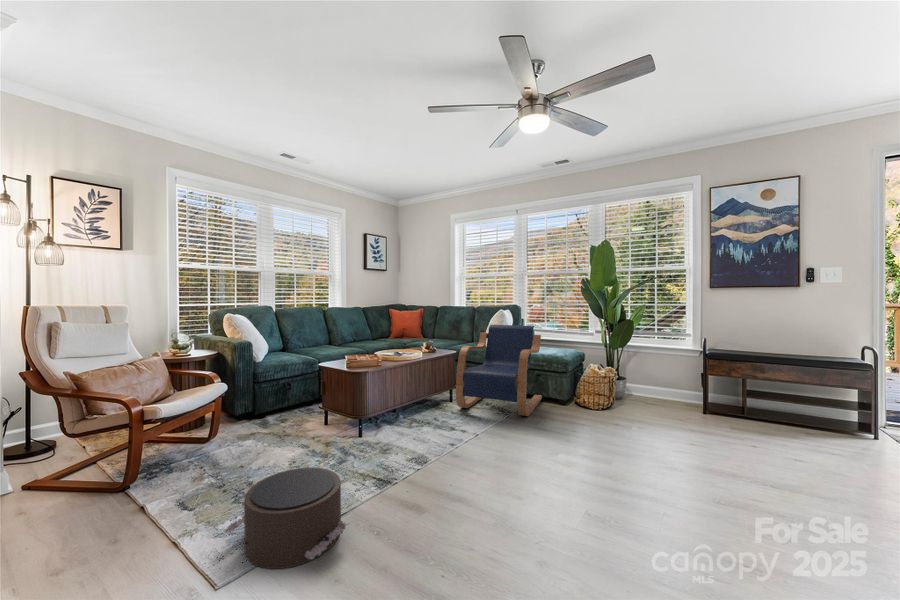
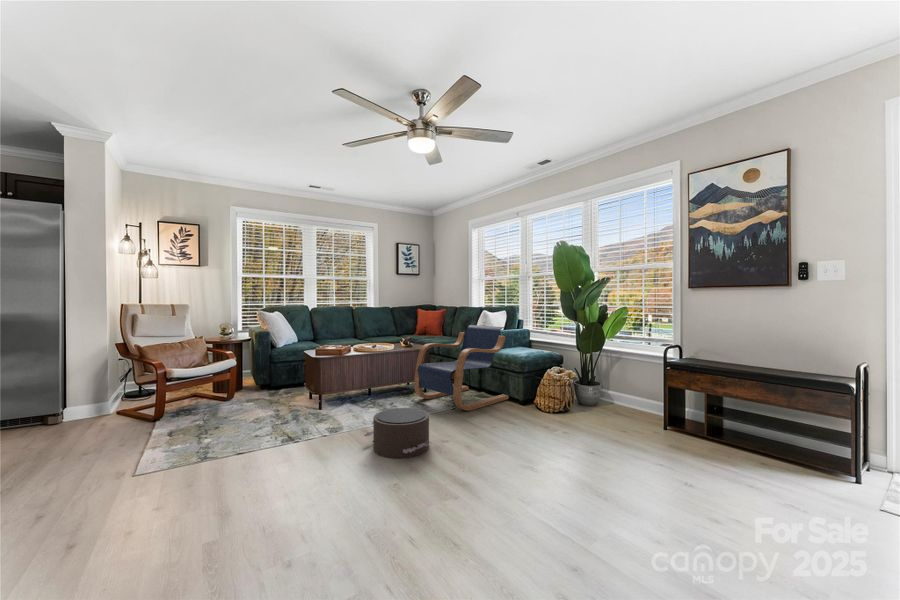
pouf: present [225,467,349,569] -> present [364,408,430,458]

